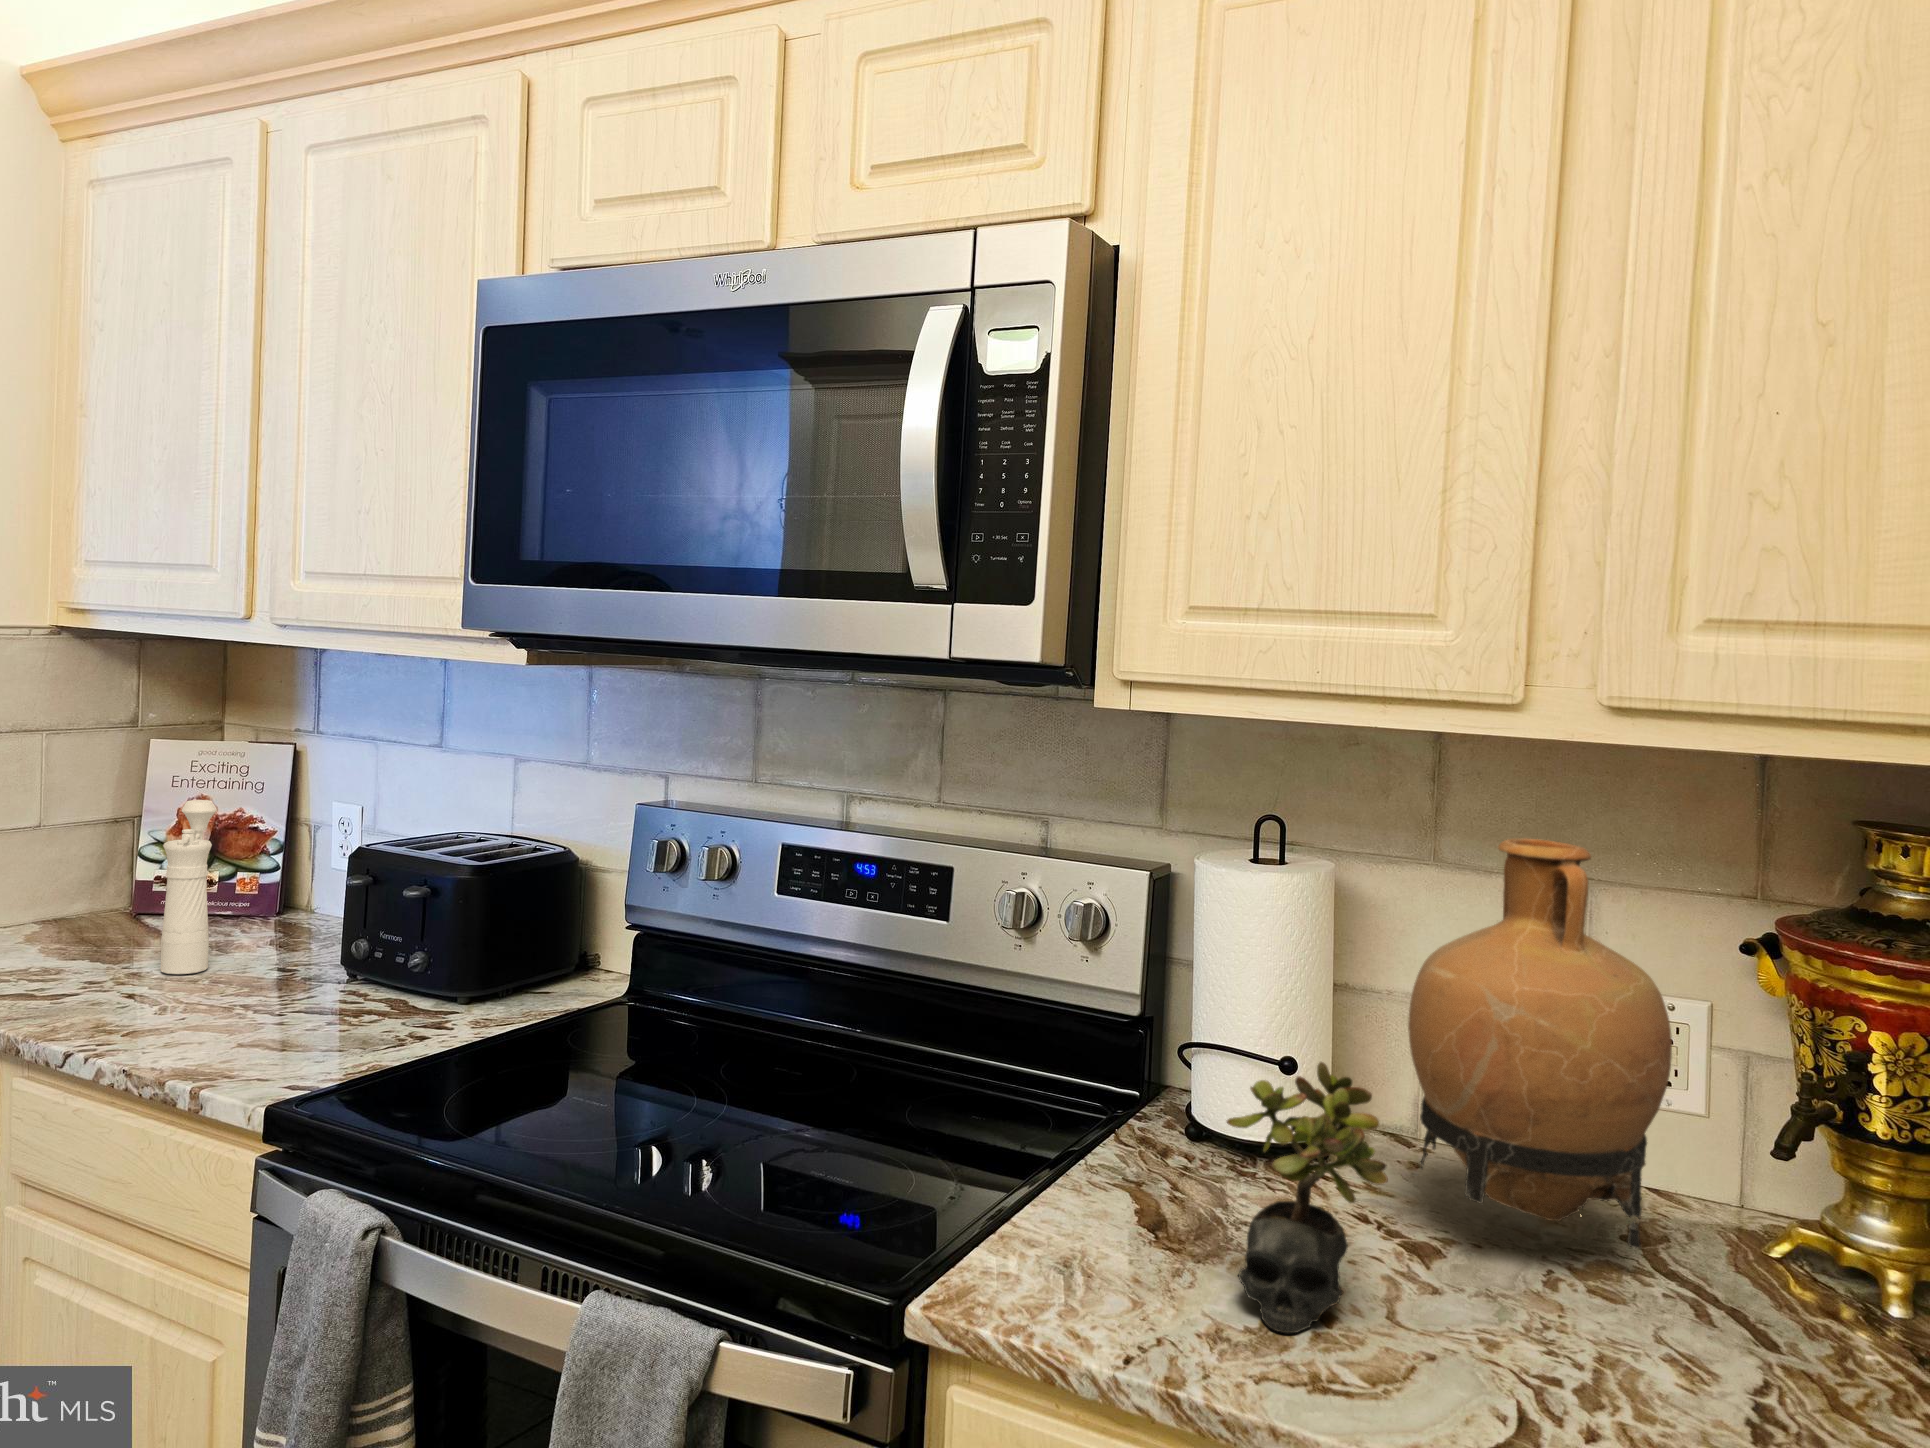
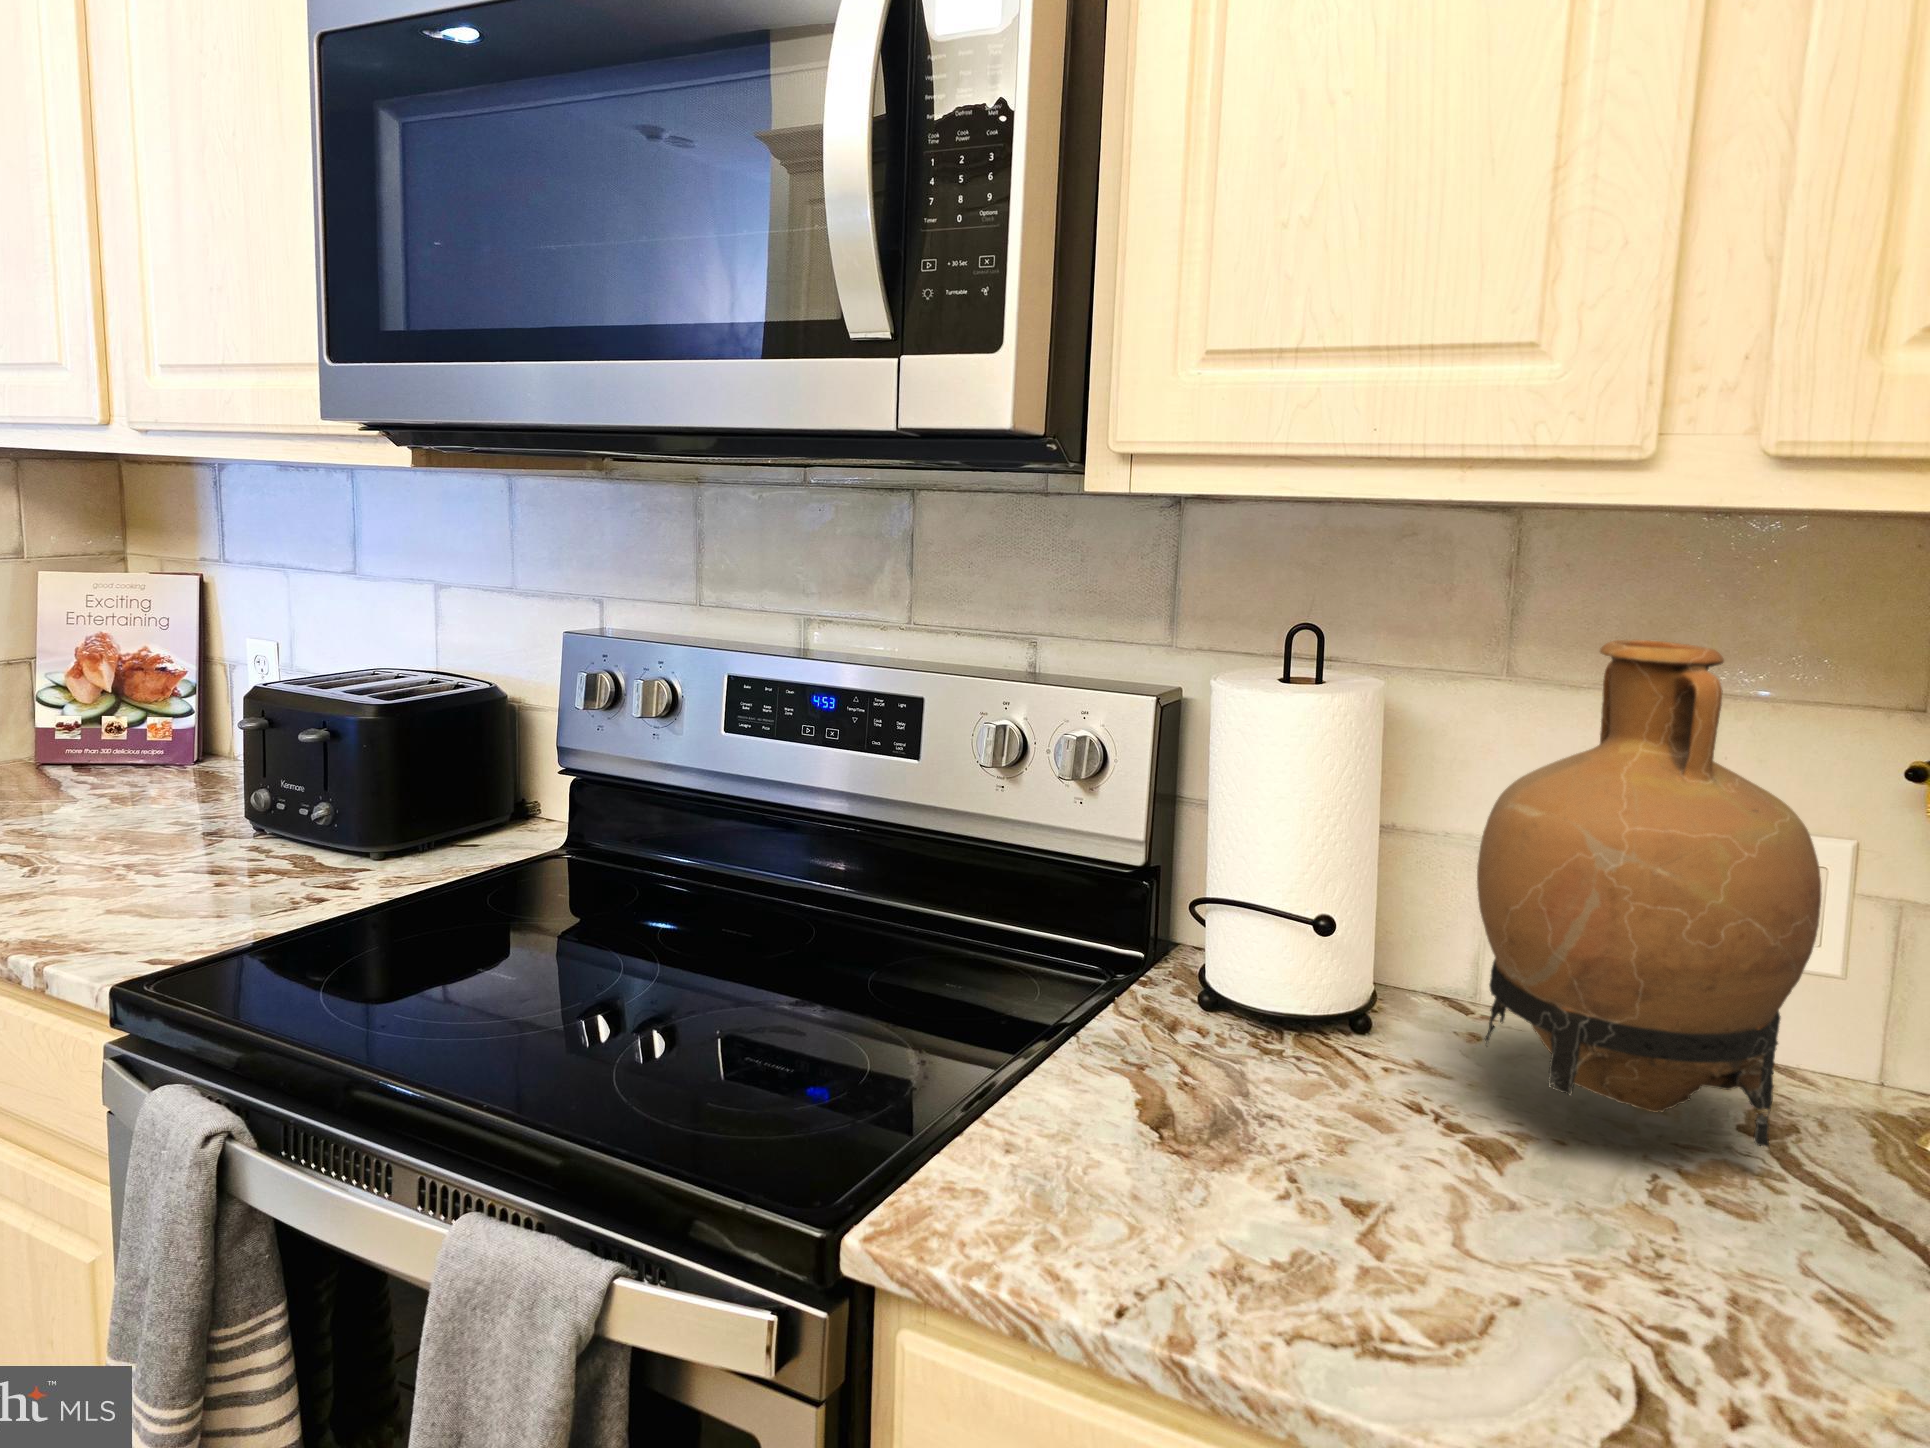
pepper mill: present [160,800,217,974] -> none [35,637,104,831]
succulent plant: present [1227,1062,1388,1333] -> none [1250,925,1463,1270]

